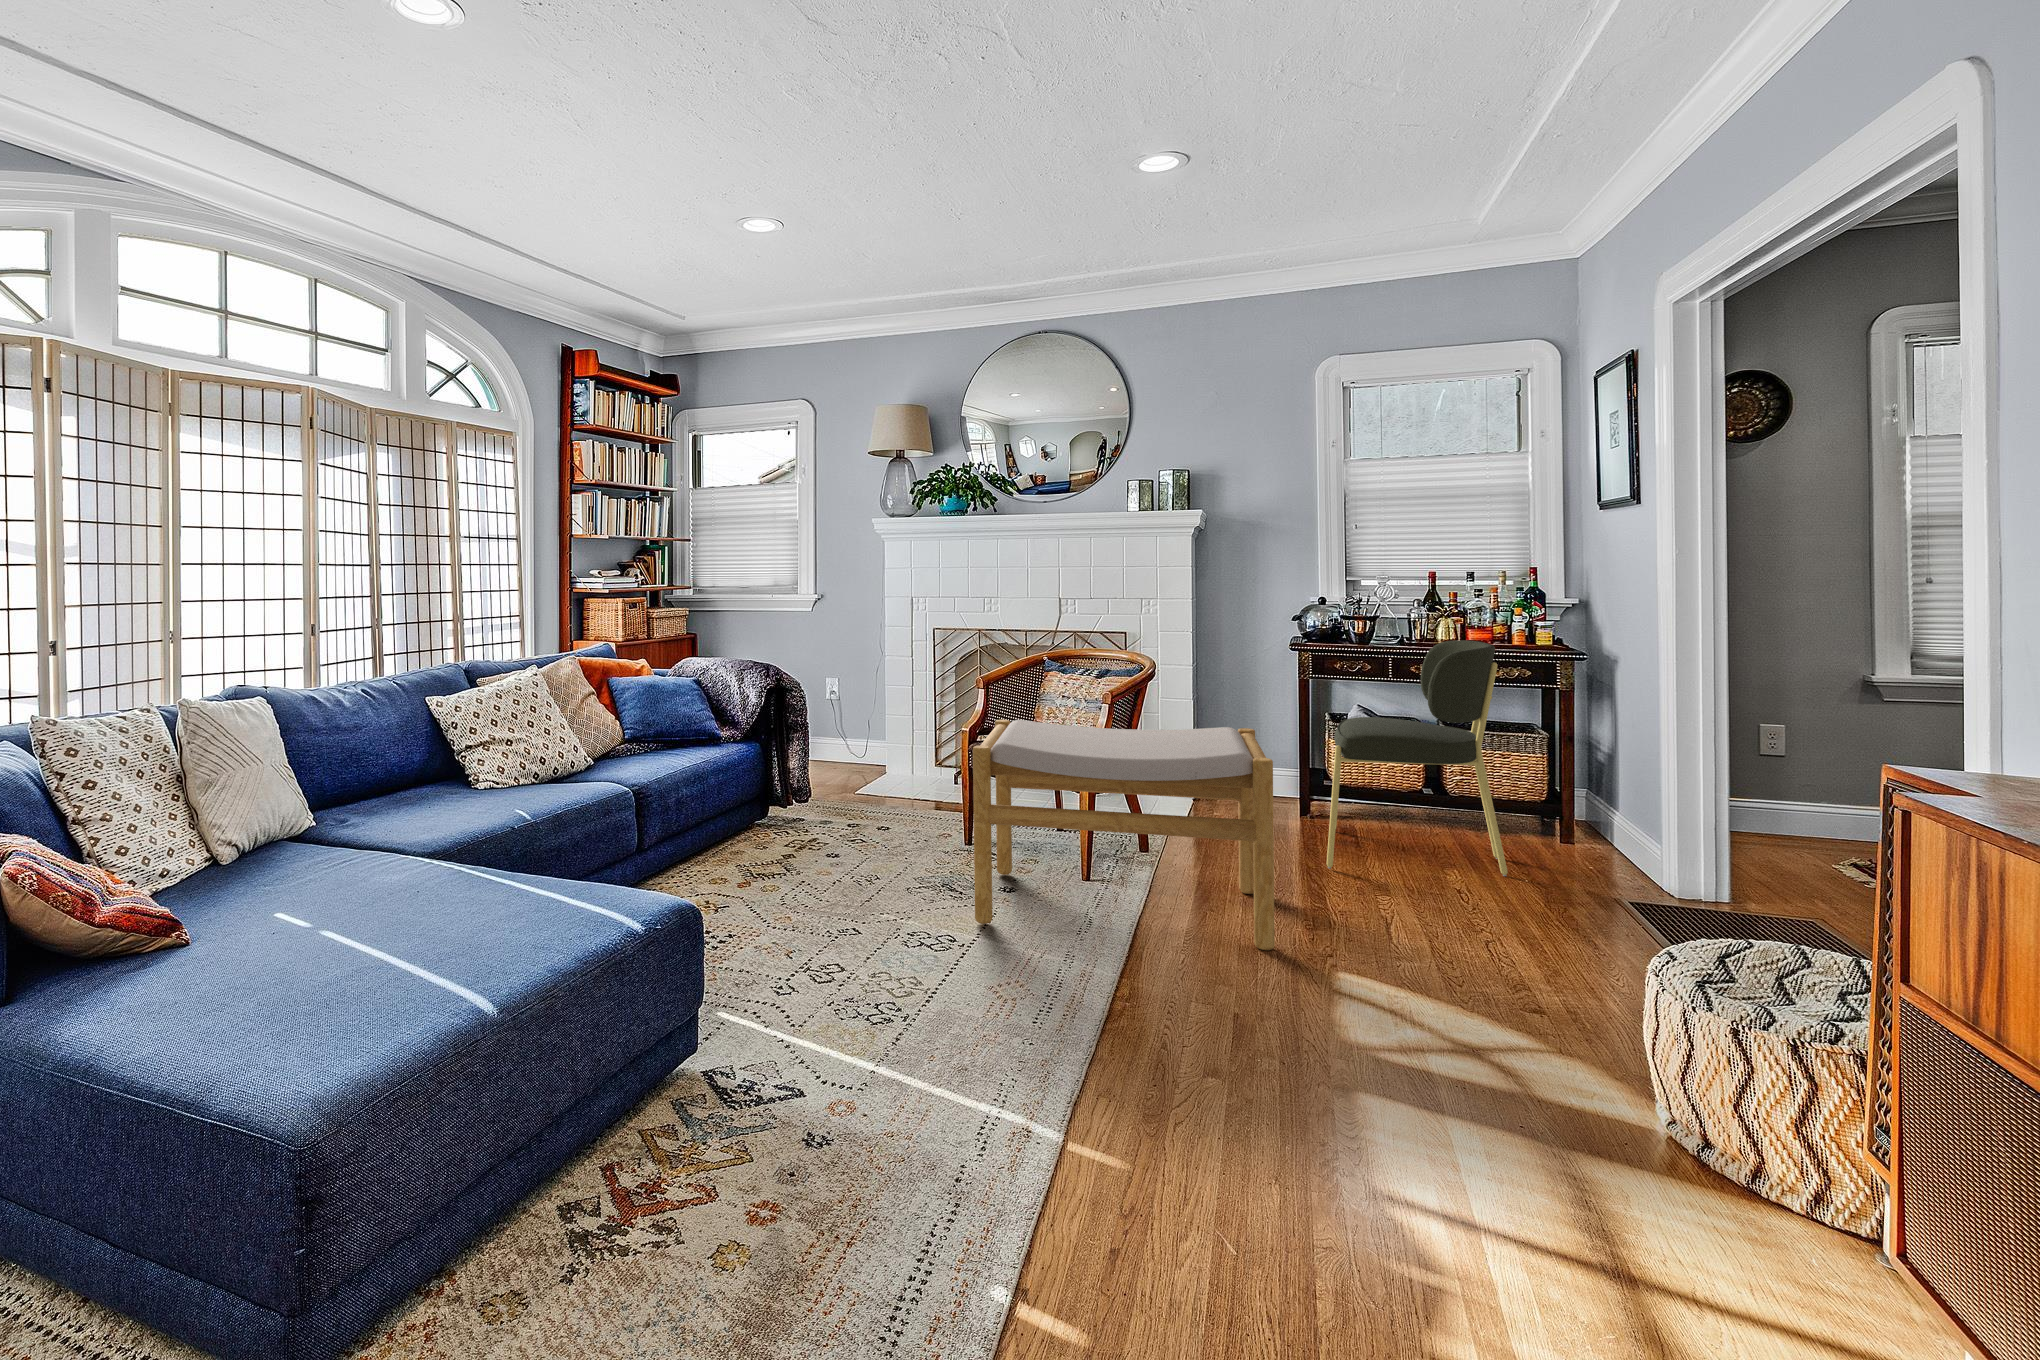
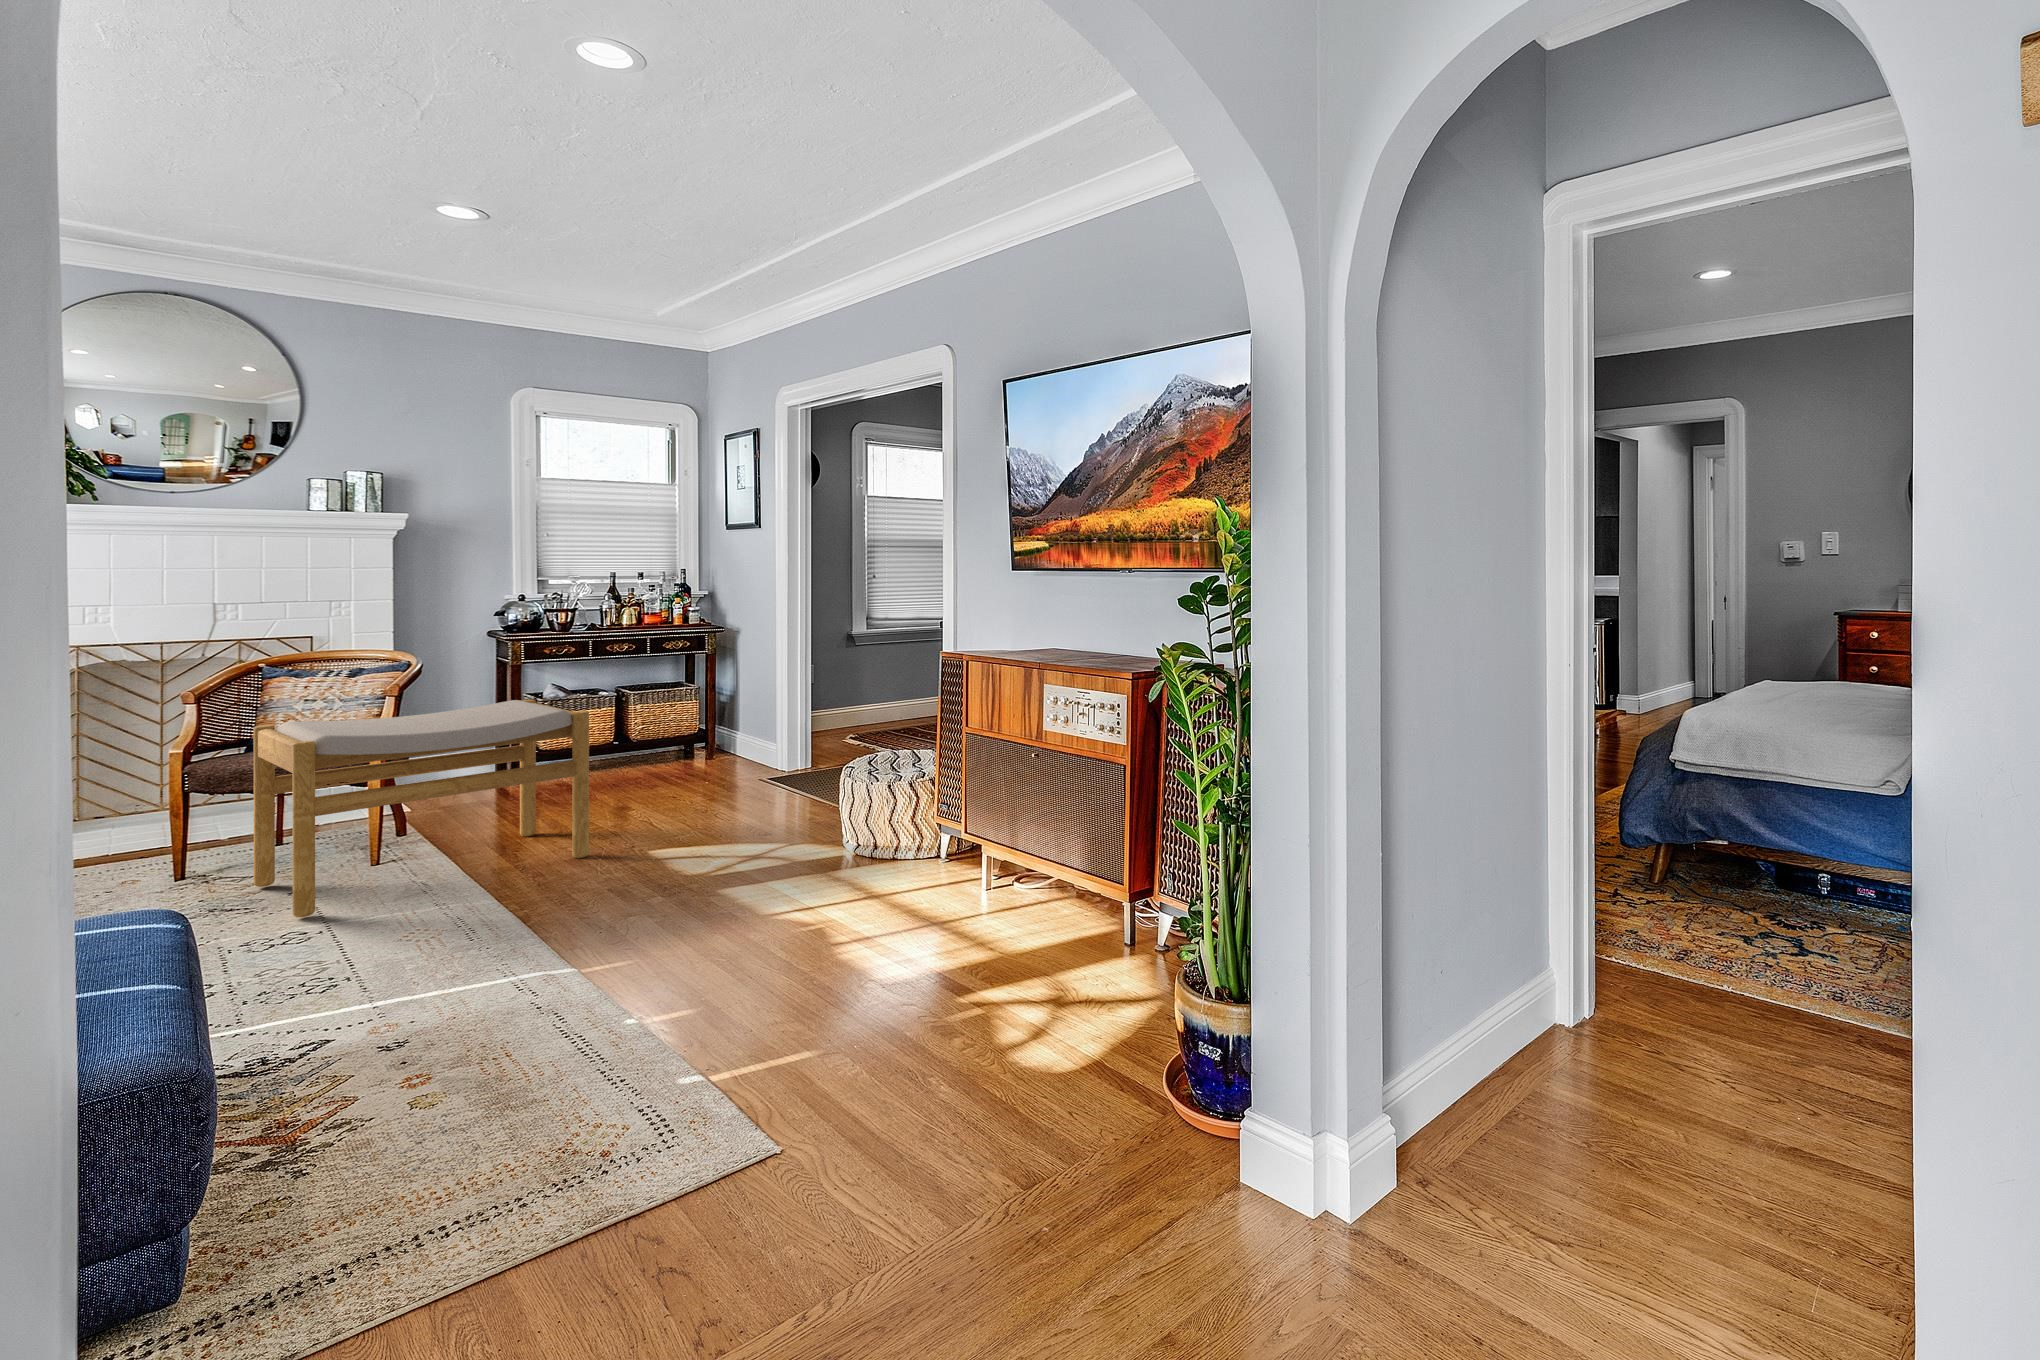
dining chair: present [1327,640,1508,876] -> none [547,622,694,808]

